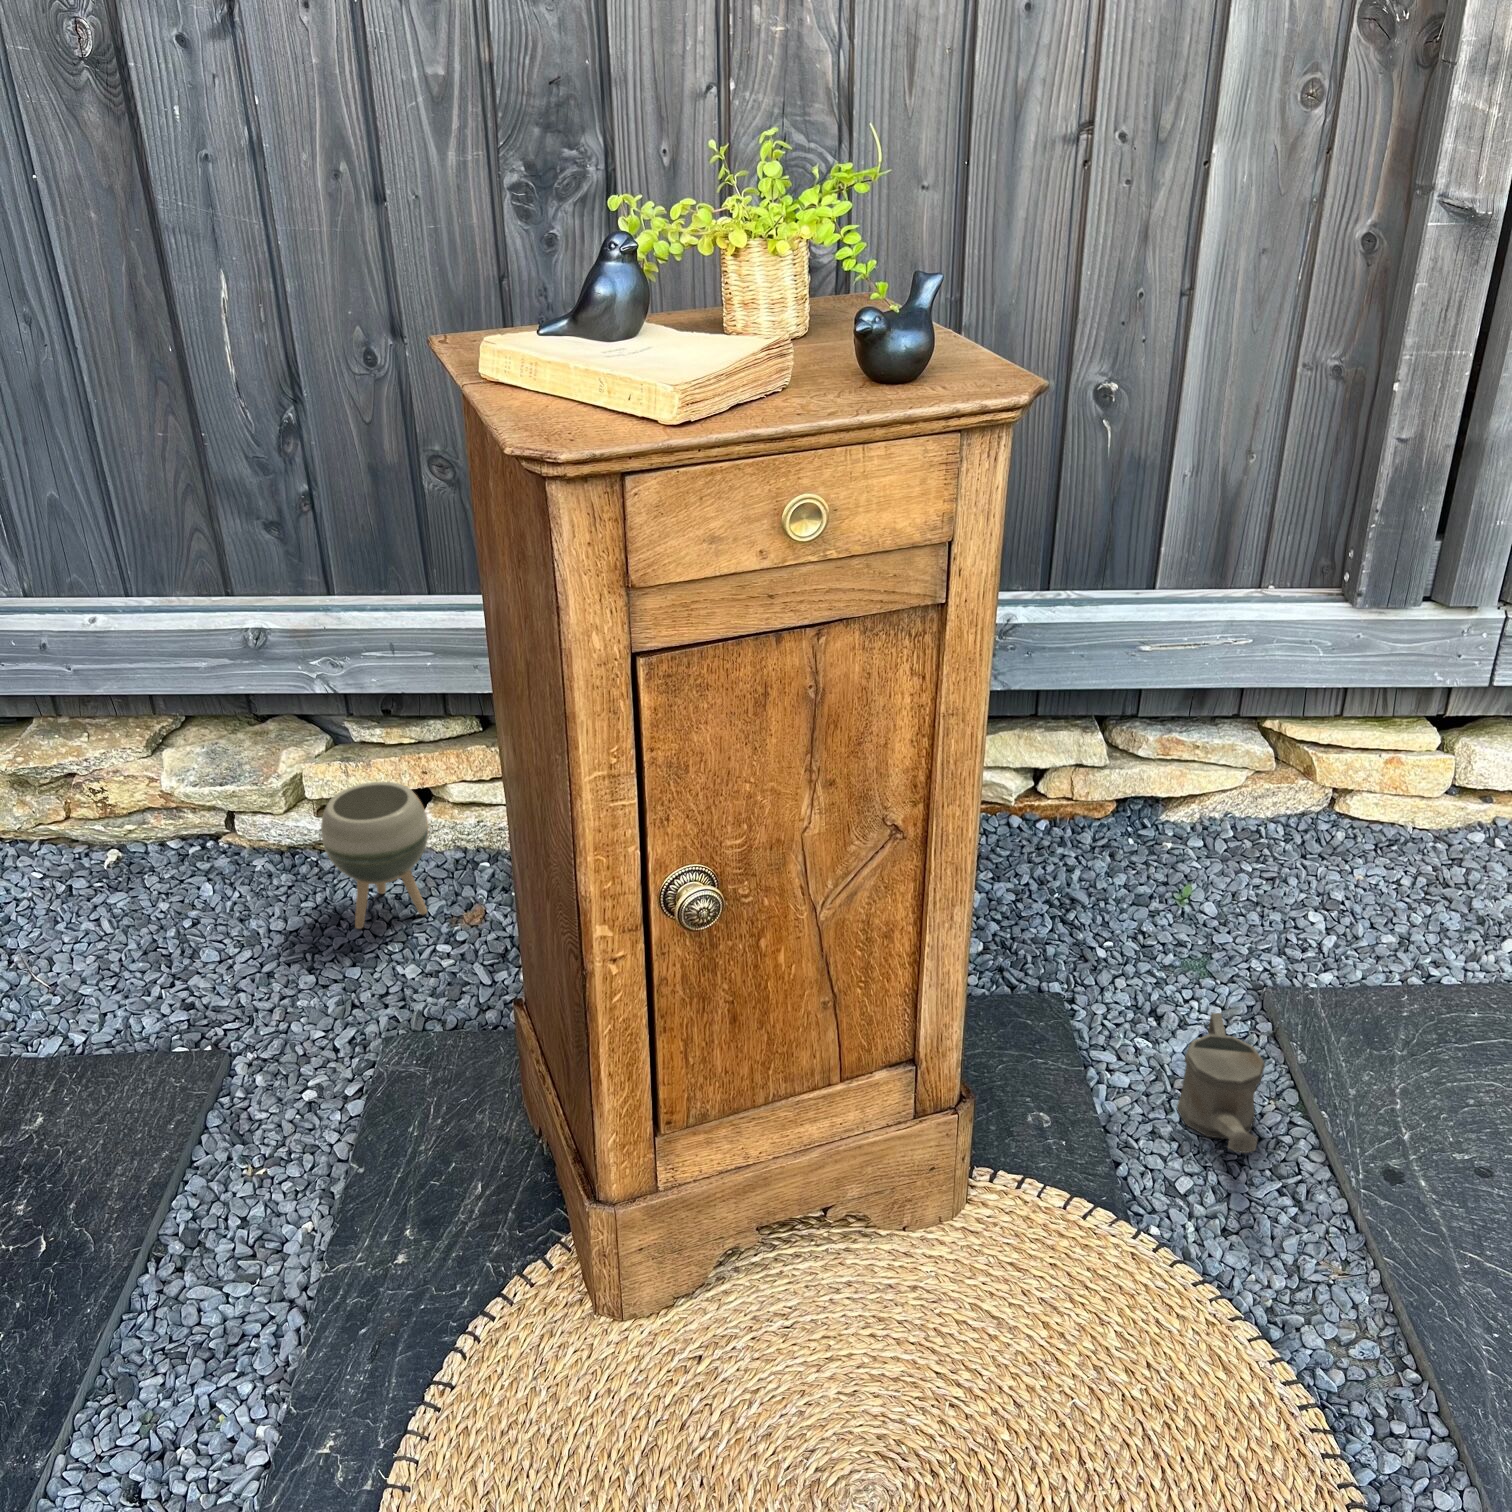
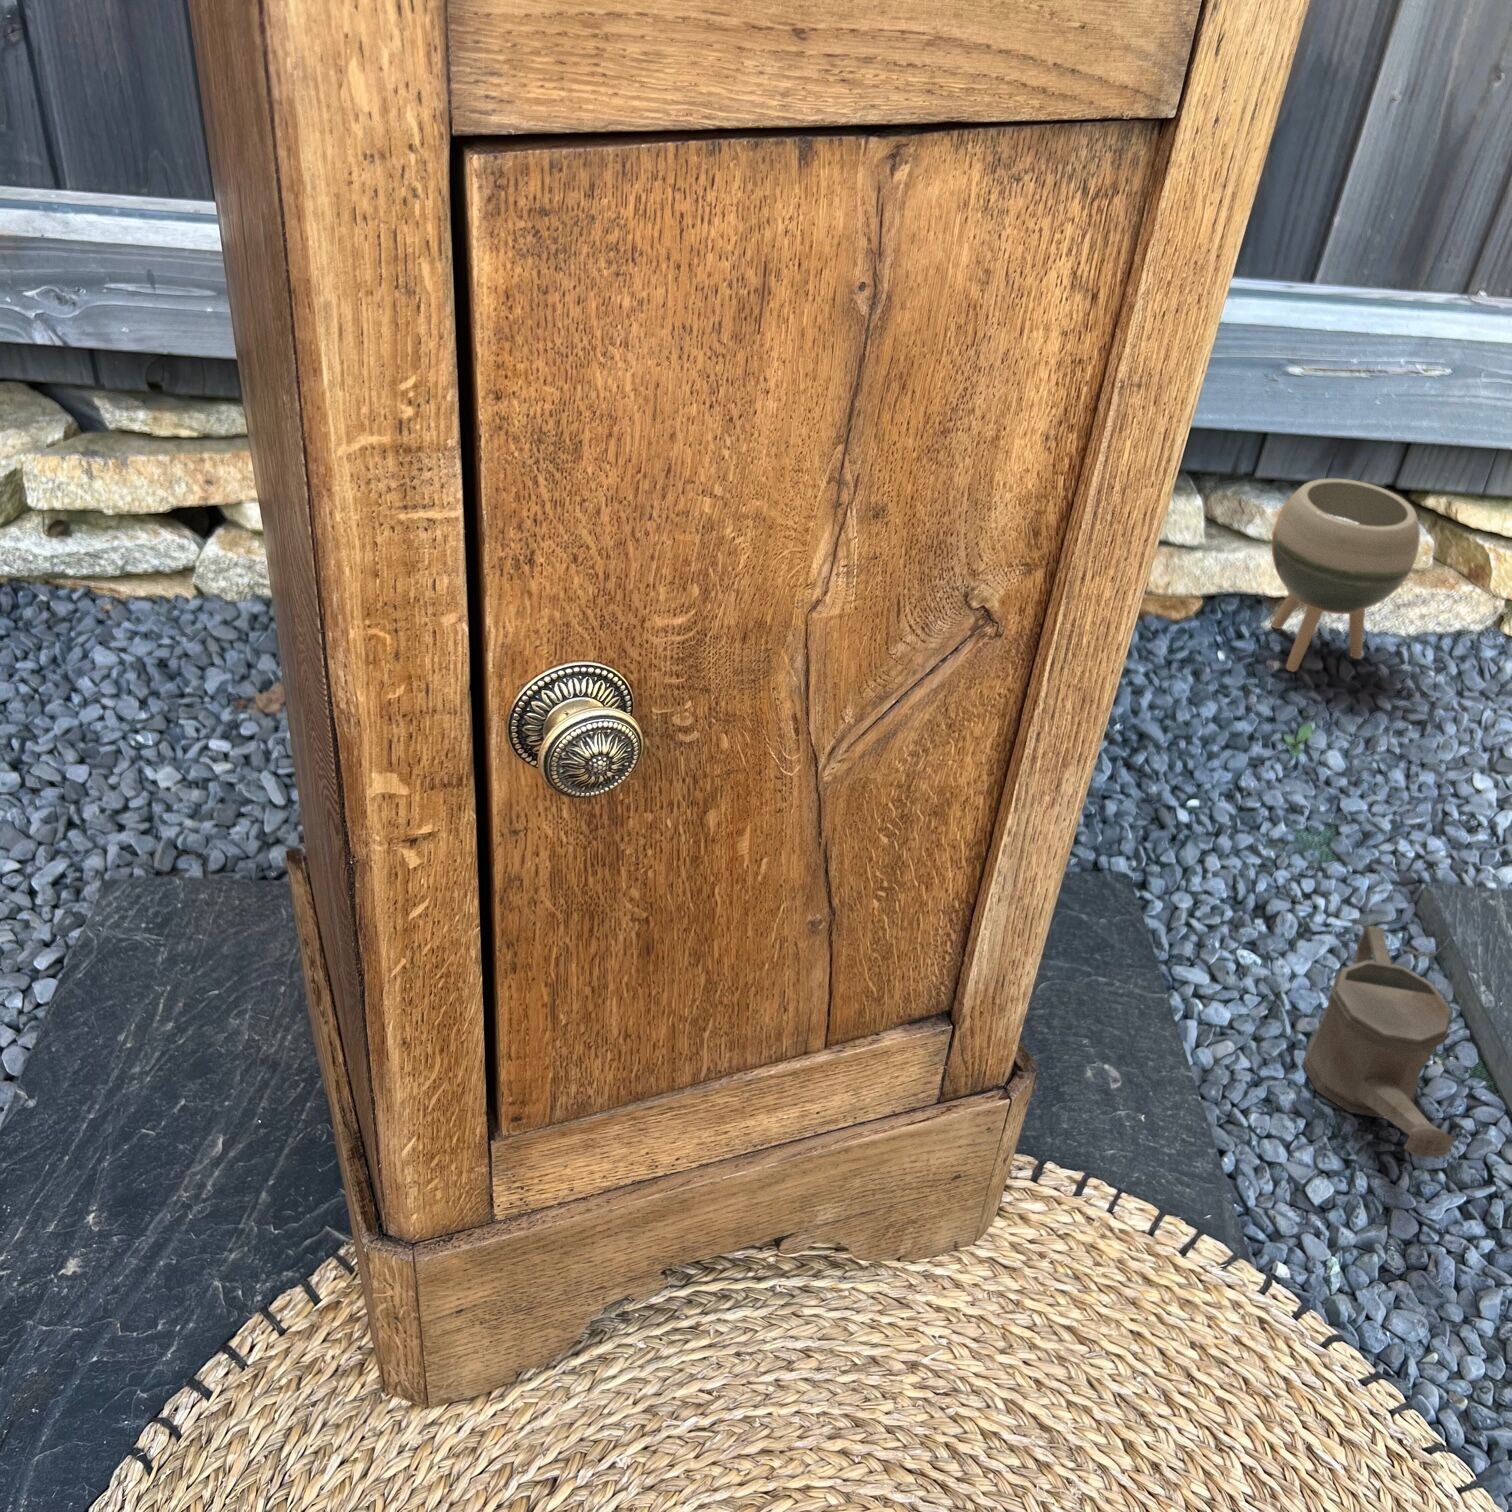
planter: present [321,782,429,929] -> present [1271,478,1420,671]

